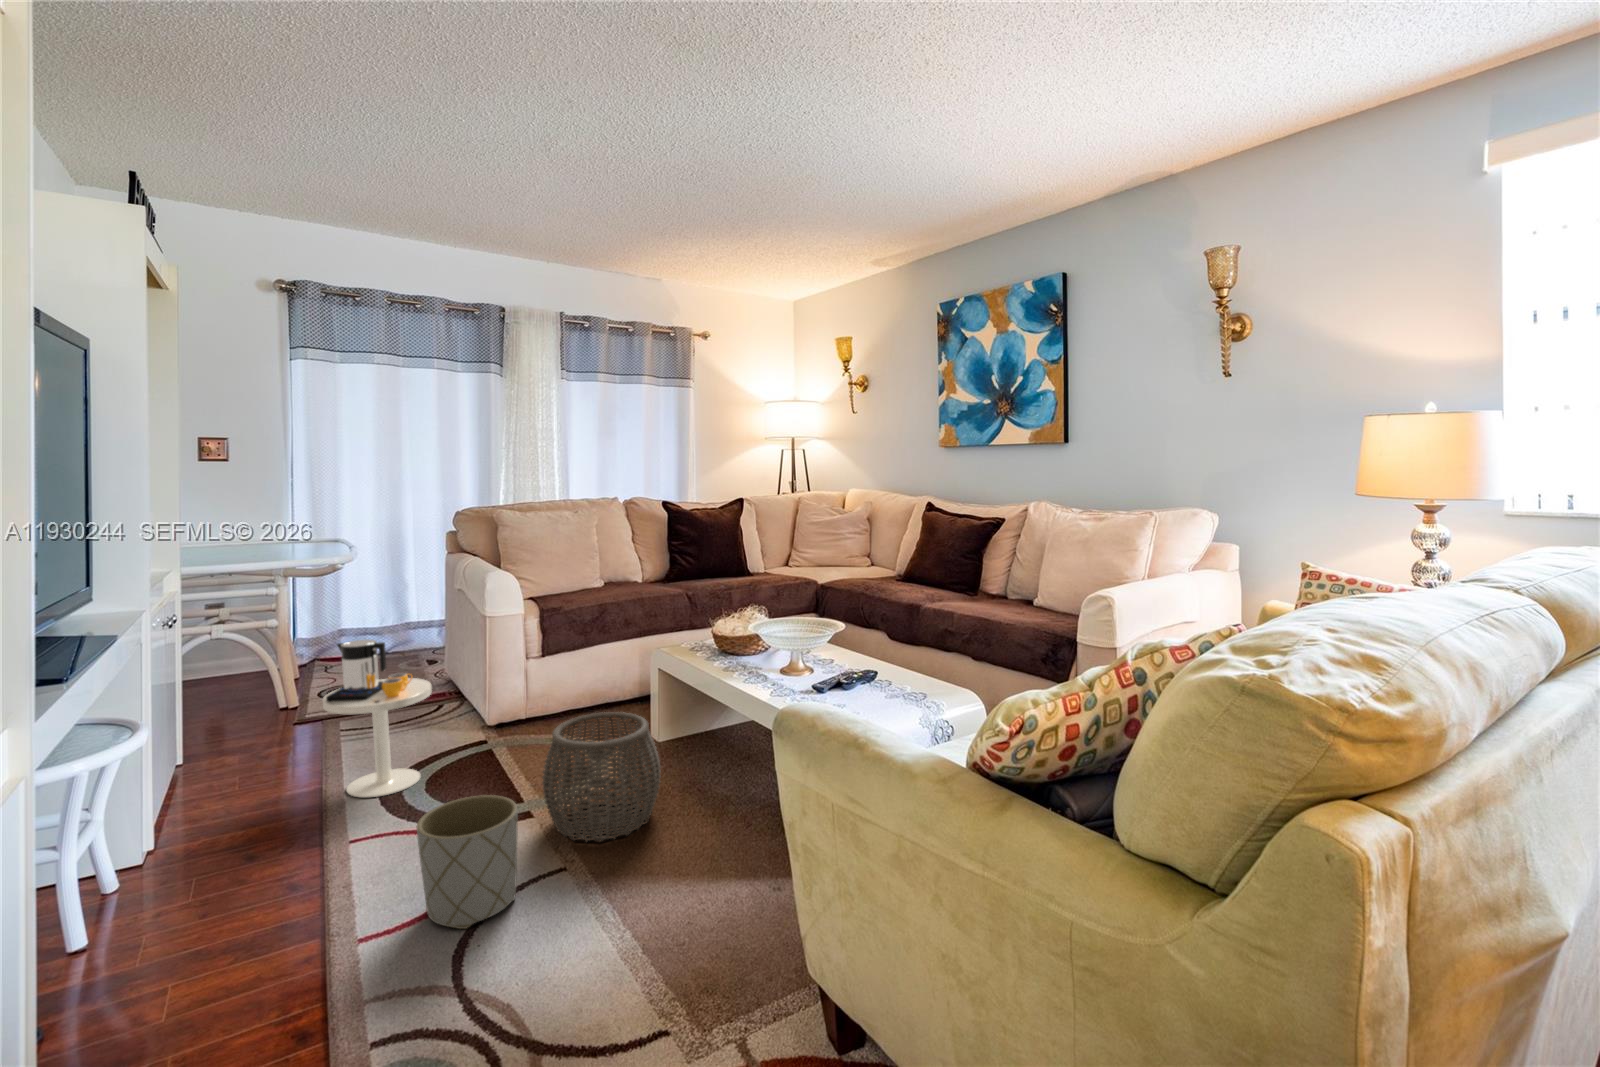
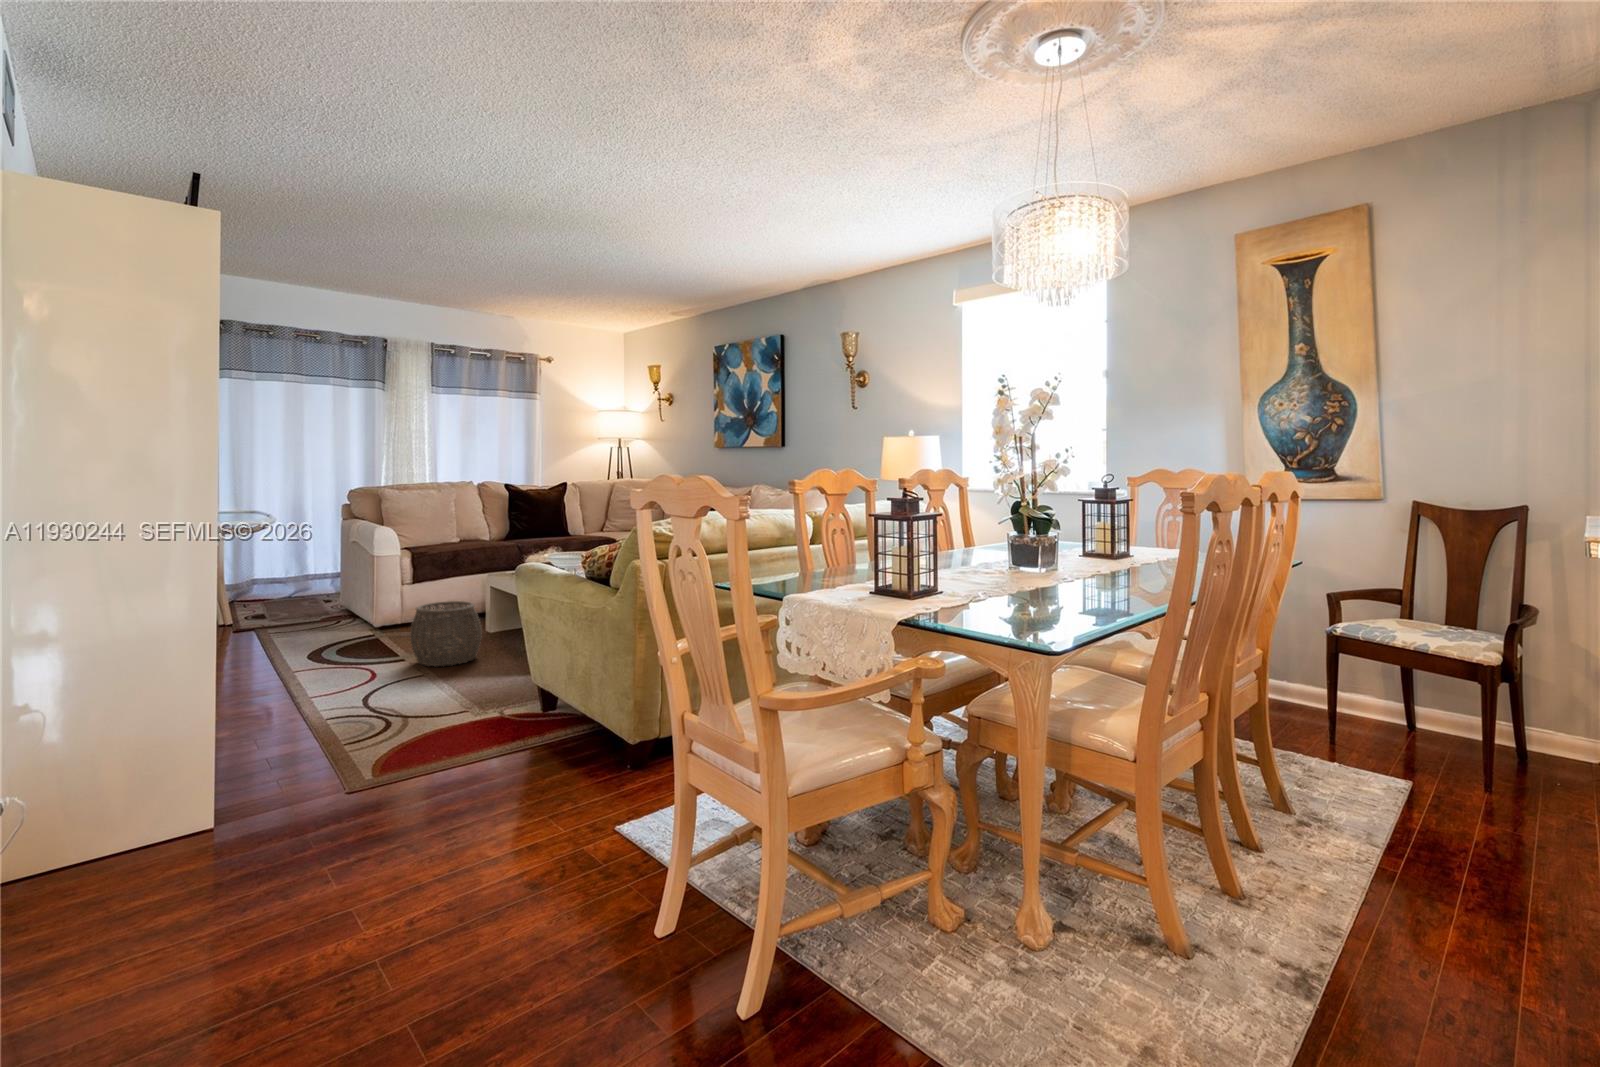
side table: present [323,639,432,798] -> none [269,563,339,657]
planter: present [417,795,518,929] -> none [339,632,395,691]

